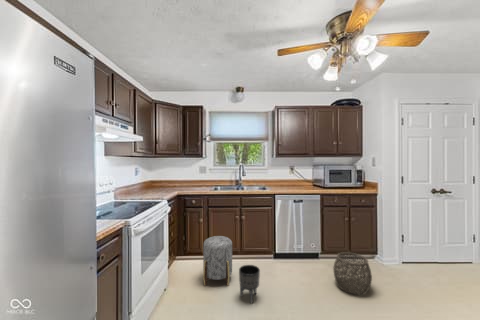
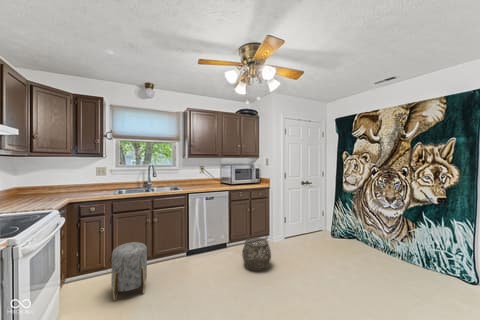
planter: present [239,265,260,303] -> none [159,266,181,304]

